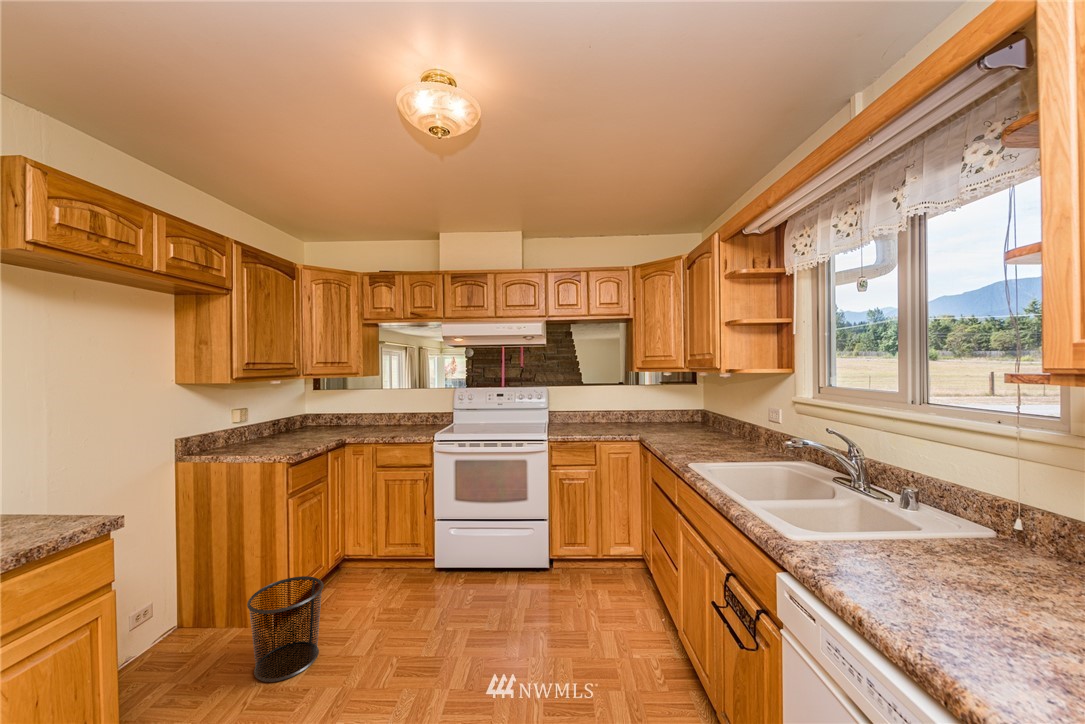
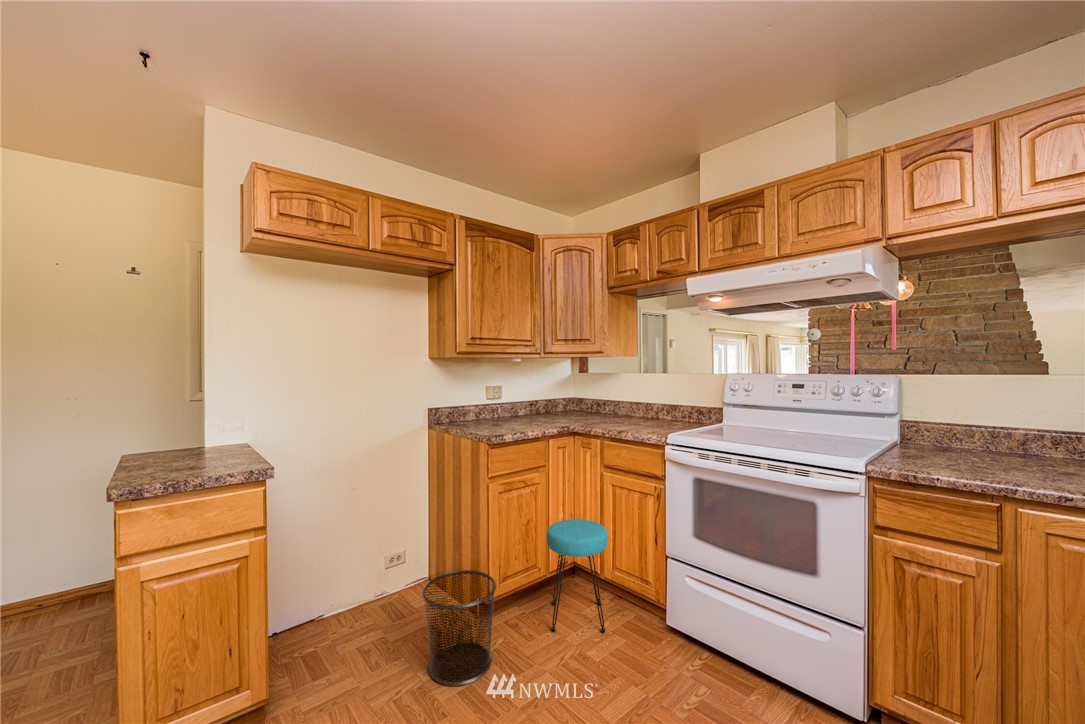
stool: none [336,512,394,607] -> present [546,519,608,633]

